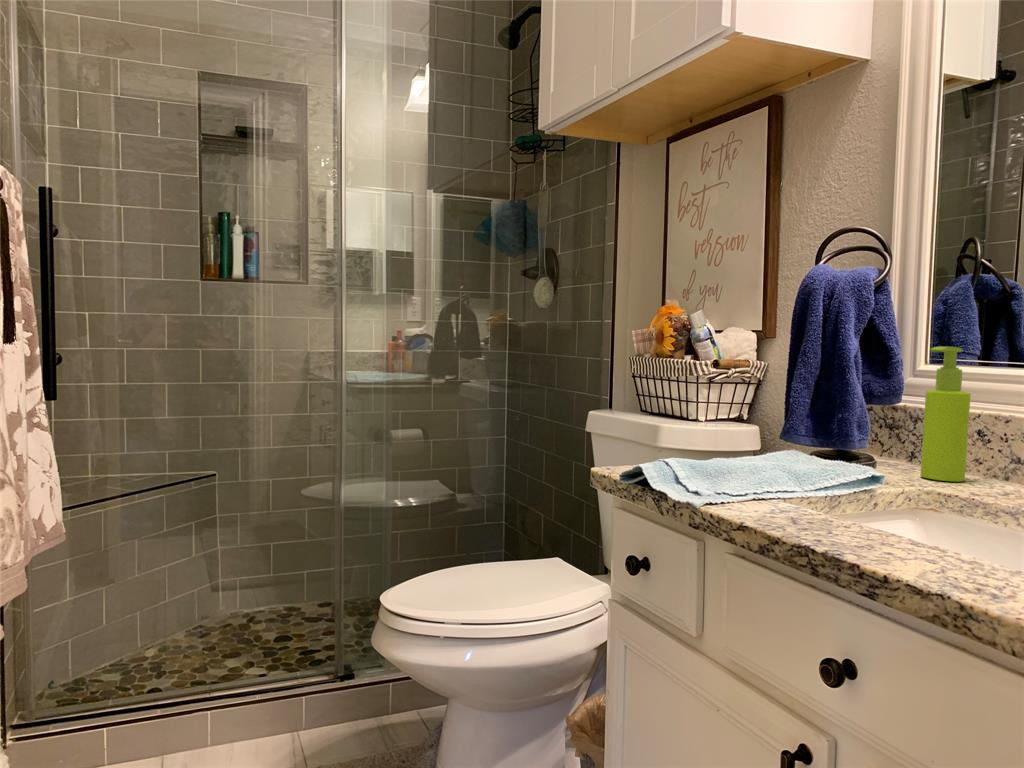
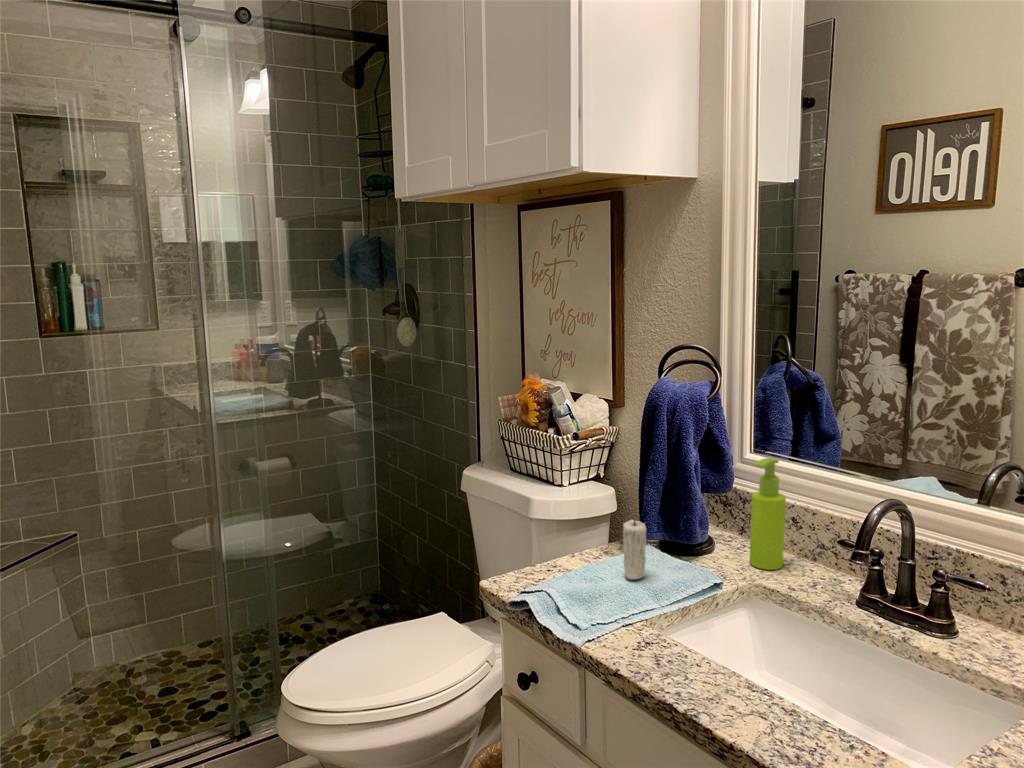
candle: none [760,392,790,471] -> present [623,520,647,579]

